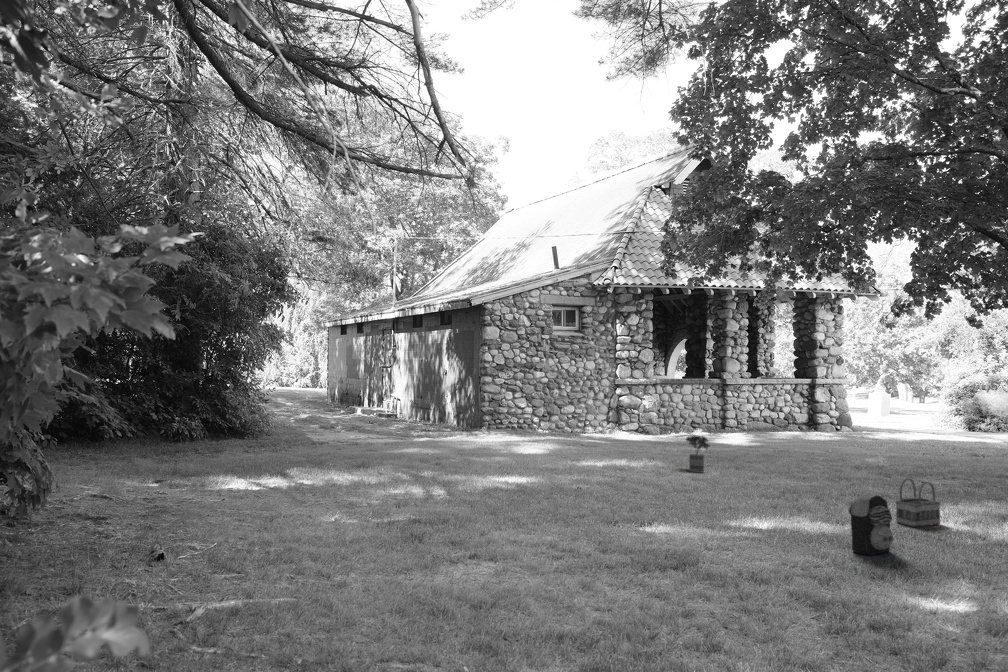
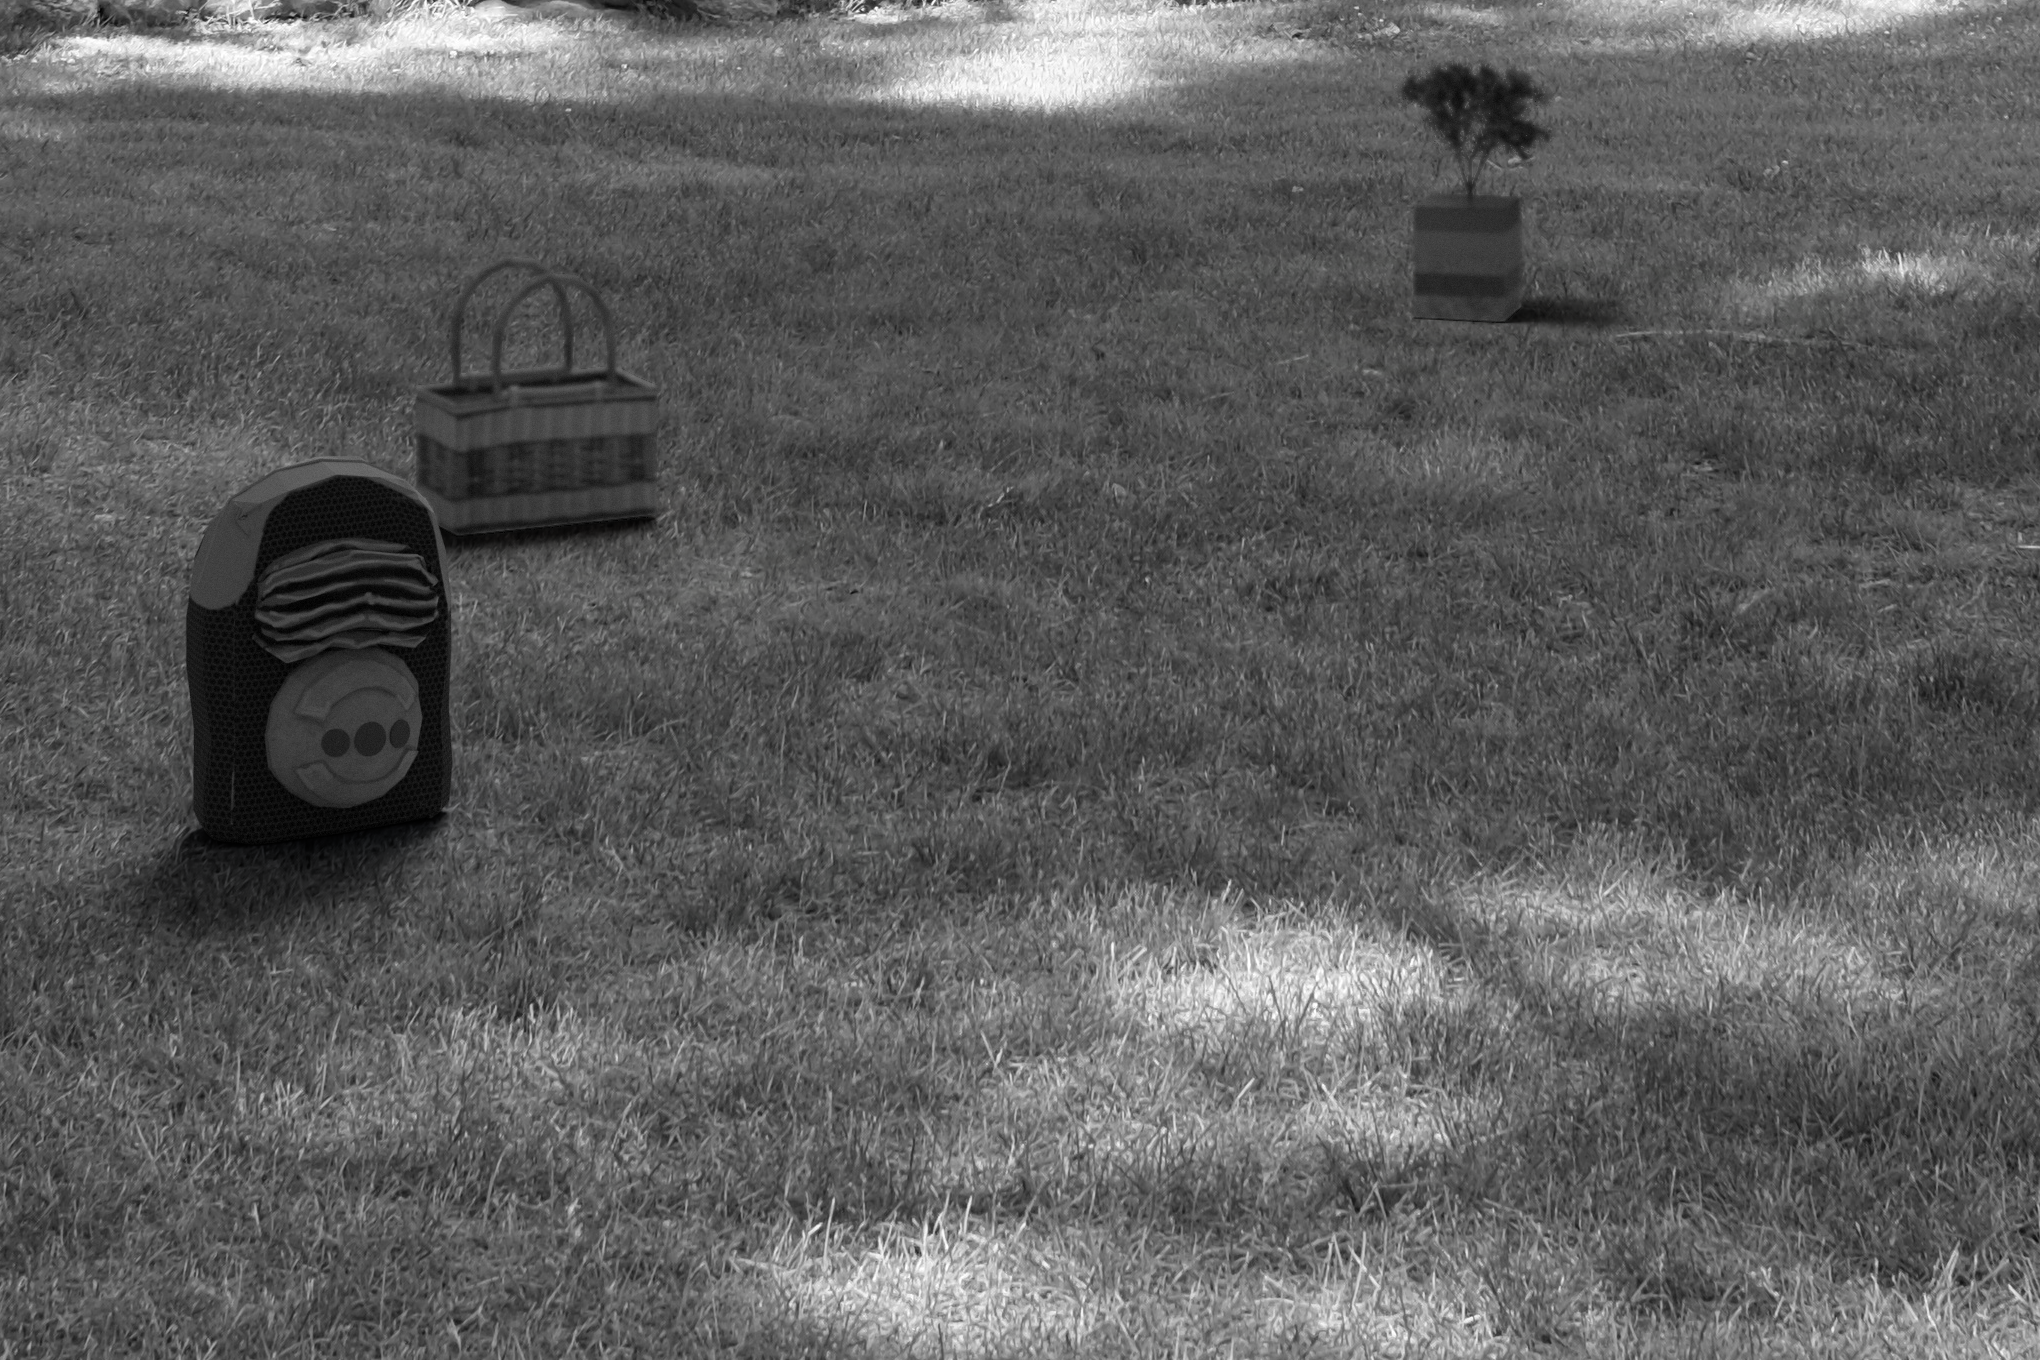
potted tree: present [686,435,710,473] -> present [1395,61,1553,322]
basket: present [896,479,940,527] -> present [413,257,661,536]

